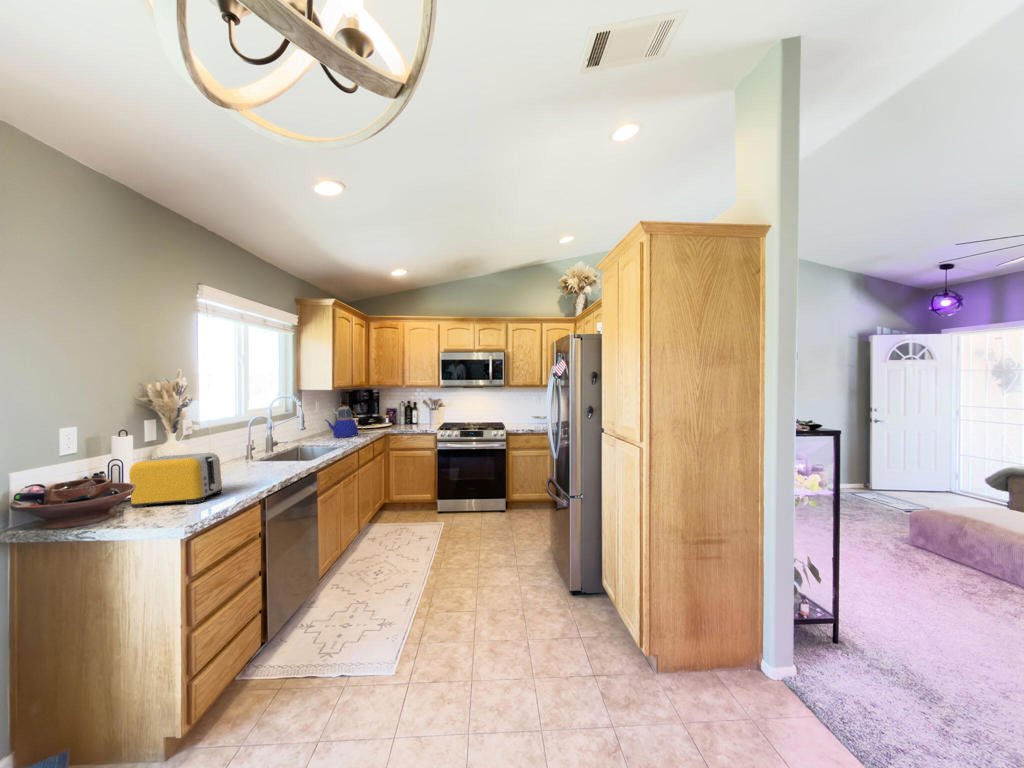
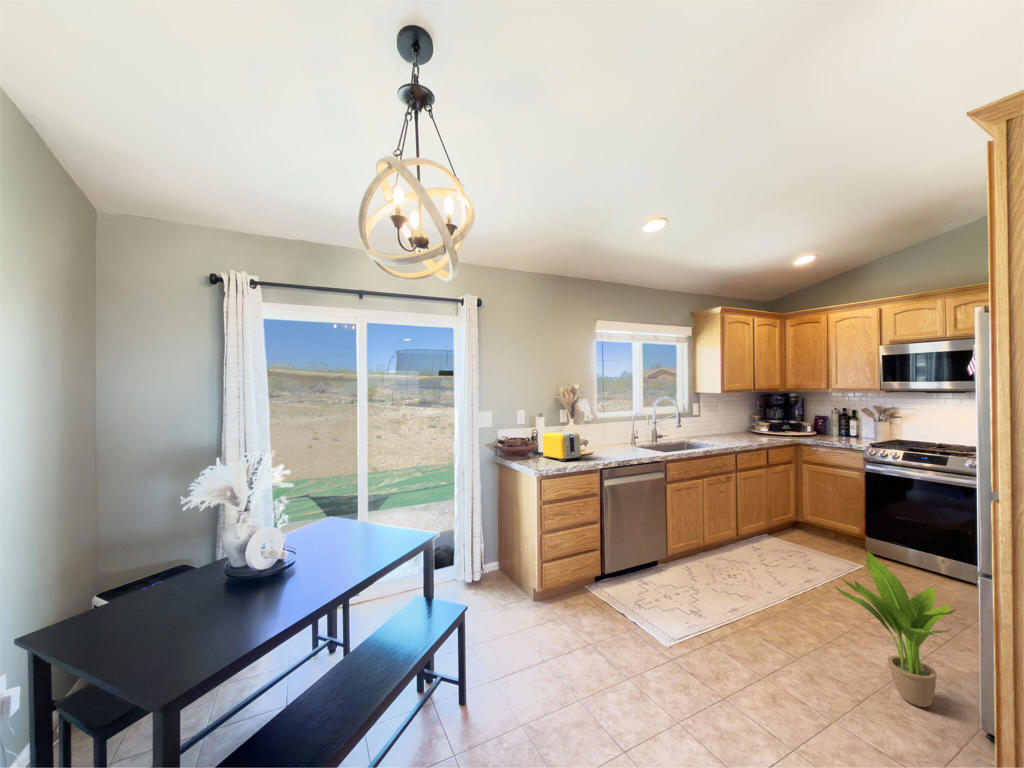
teapot: present [325,406,364,438] -> none [718,408,760,440]
potted plant: none [490,503,554,593] -> present [836,552,956,707]

